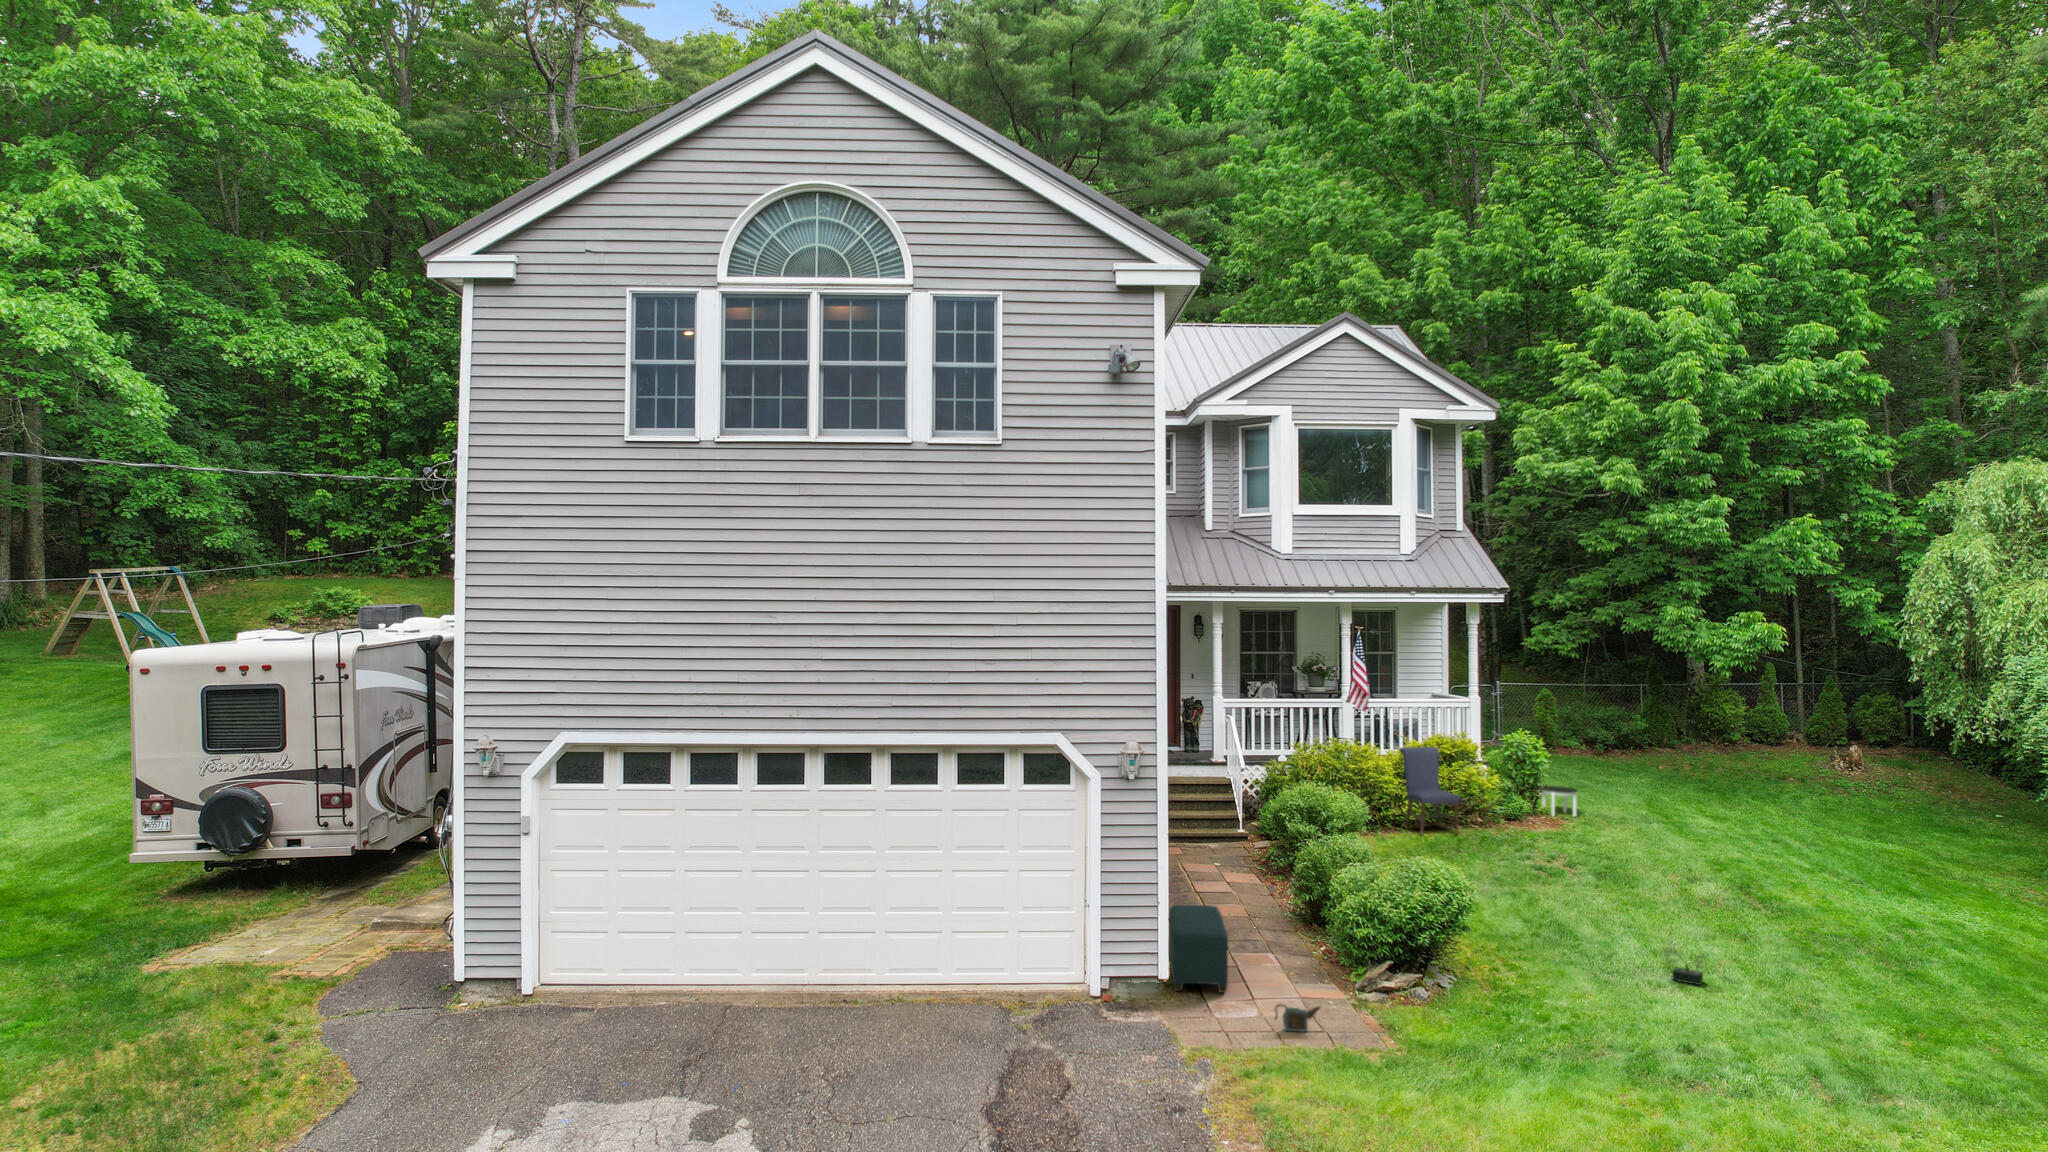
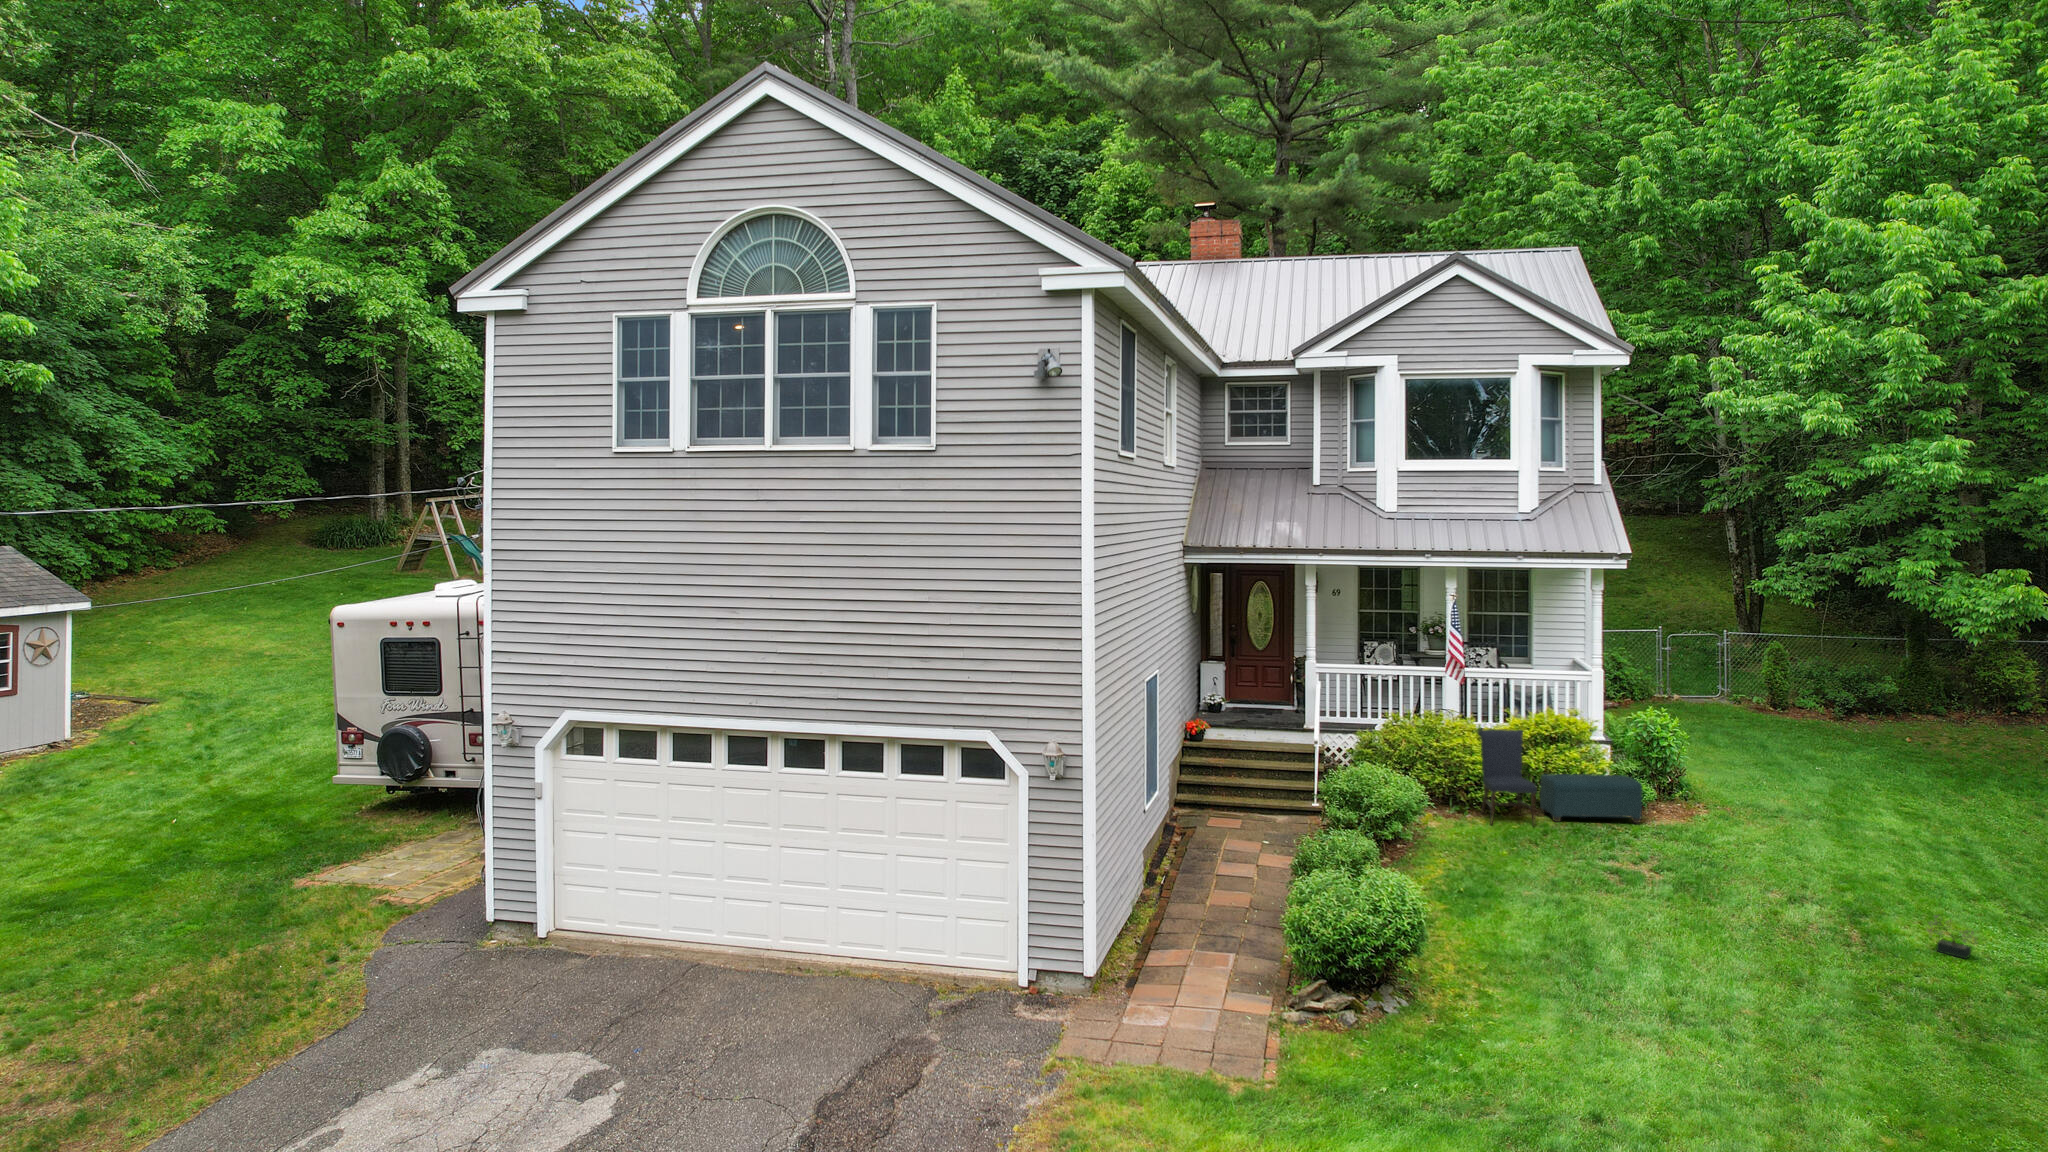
round table: present [1542,786,1577,817] -> none [1663,773,1706,810]
bench: present [1169,905,1229,993] -> present [1540,774,1643,823]
decorative plant: present [1664,943,1706,985] -> present [1928,916,1976,959]
watering can: present [1275,1004,1320,1032] -> none [1162,1017,1209,1048]

